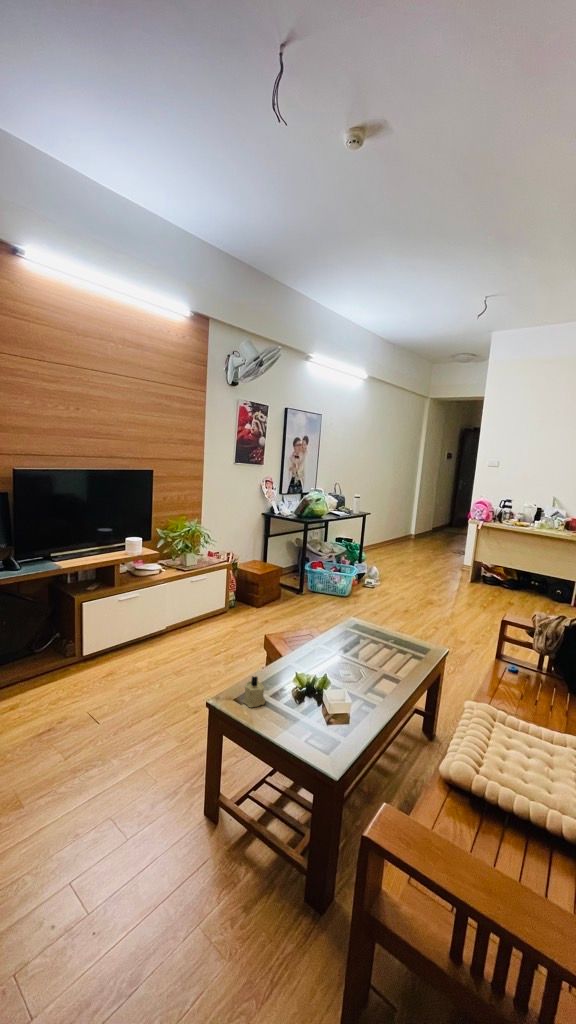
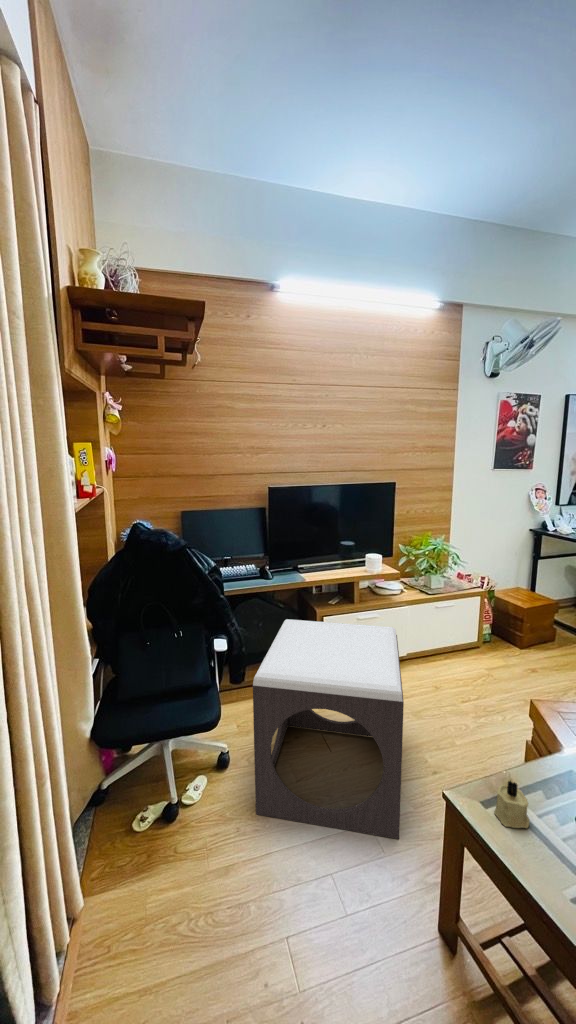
footstool: none [25,596,174,794] -> present [253,619,404,839]

